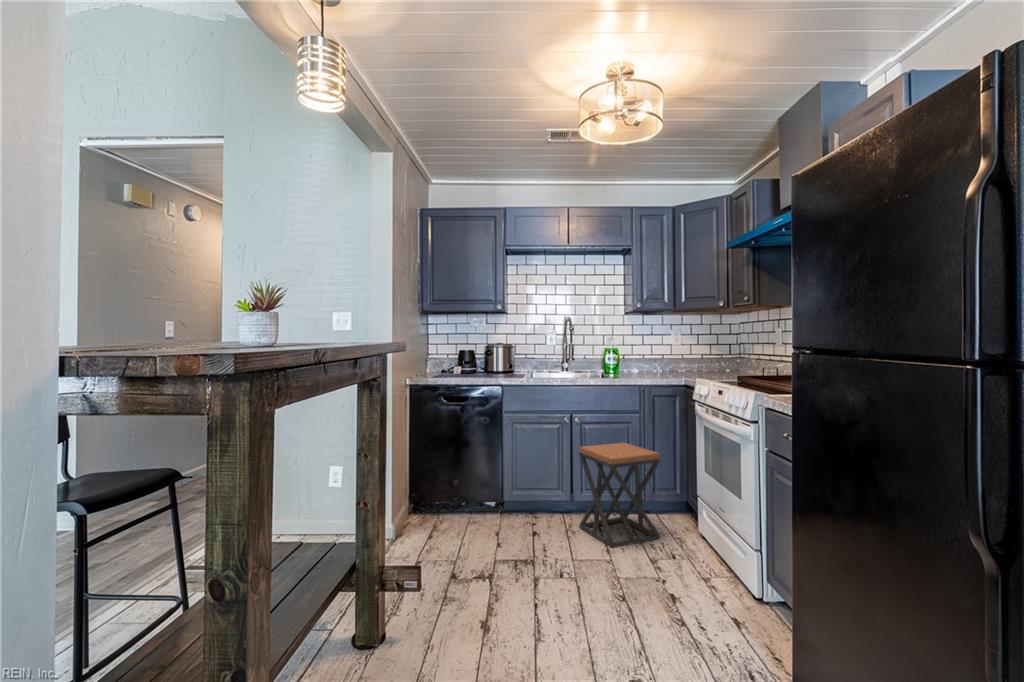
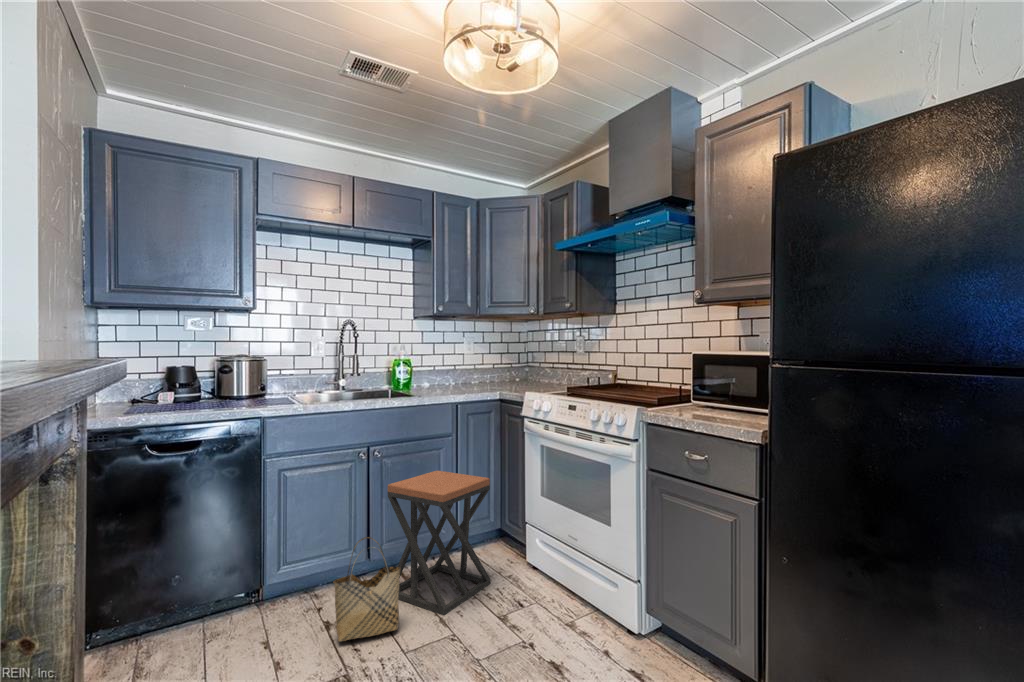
woven basket: none [534,480,579,547] -> present [334,537,400,642]

